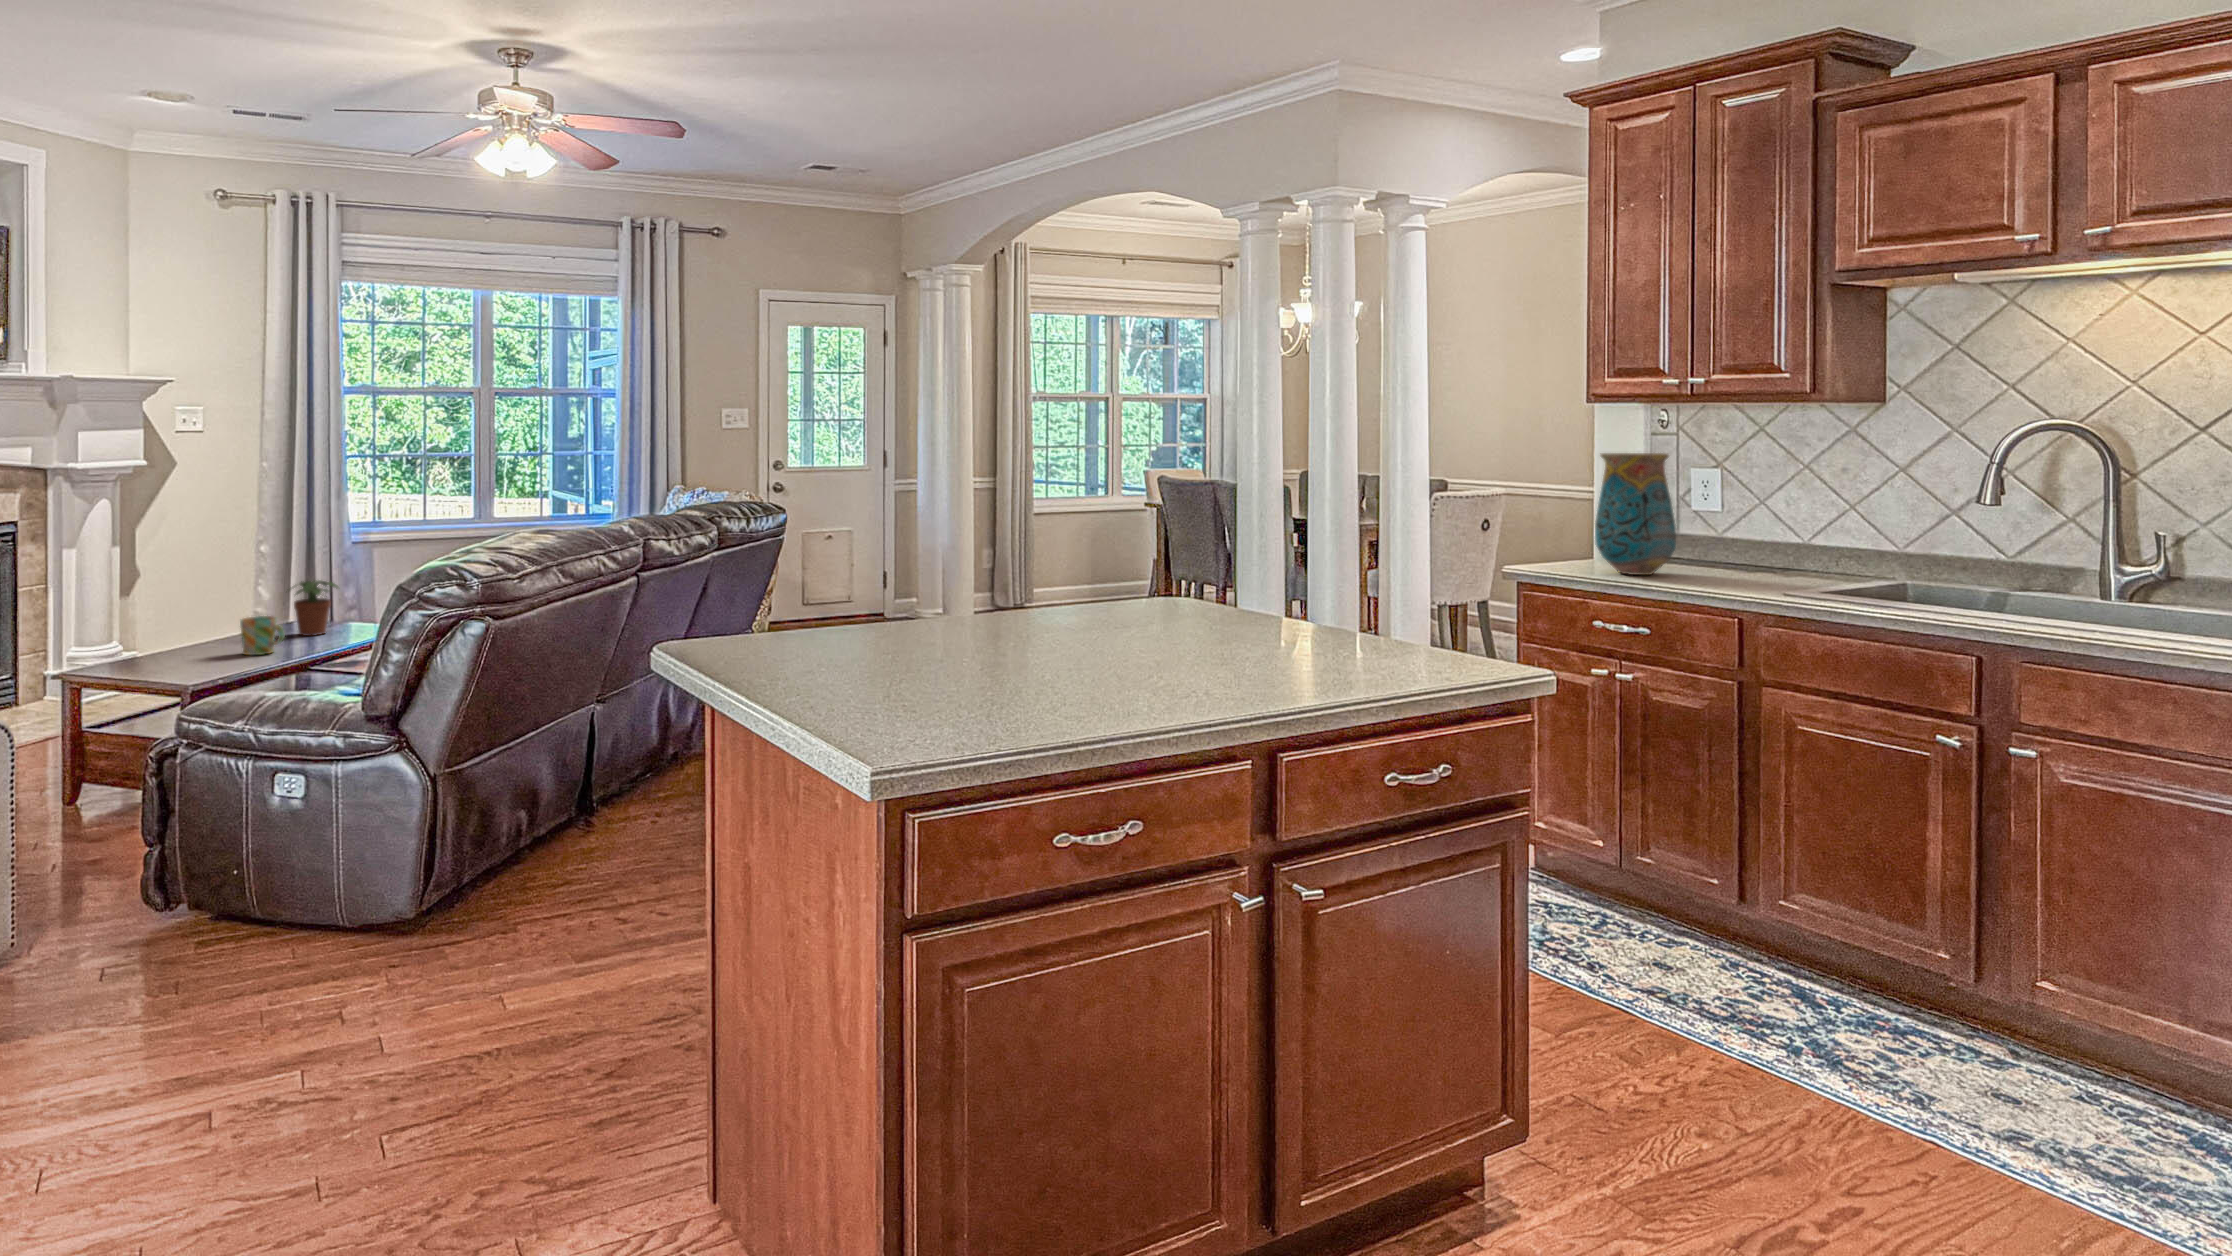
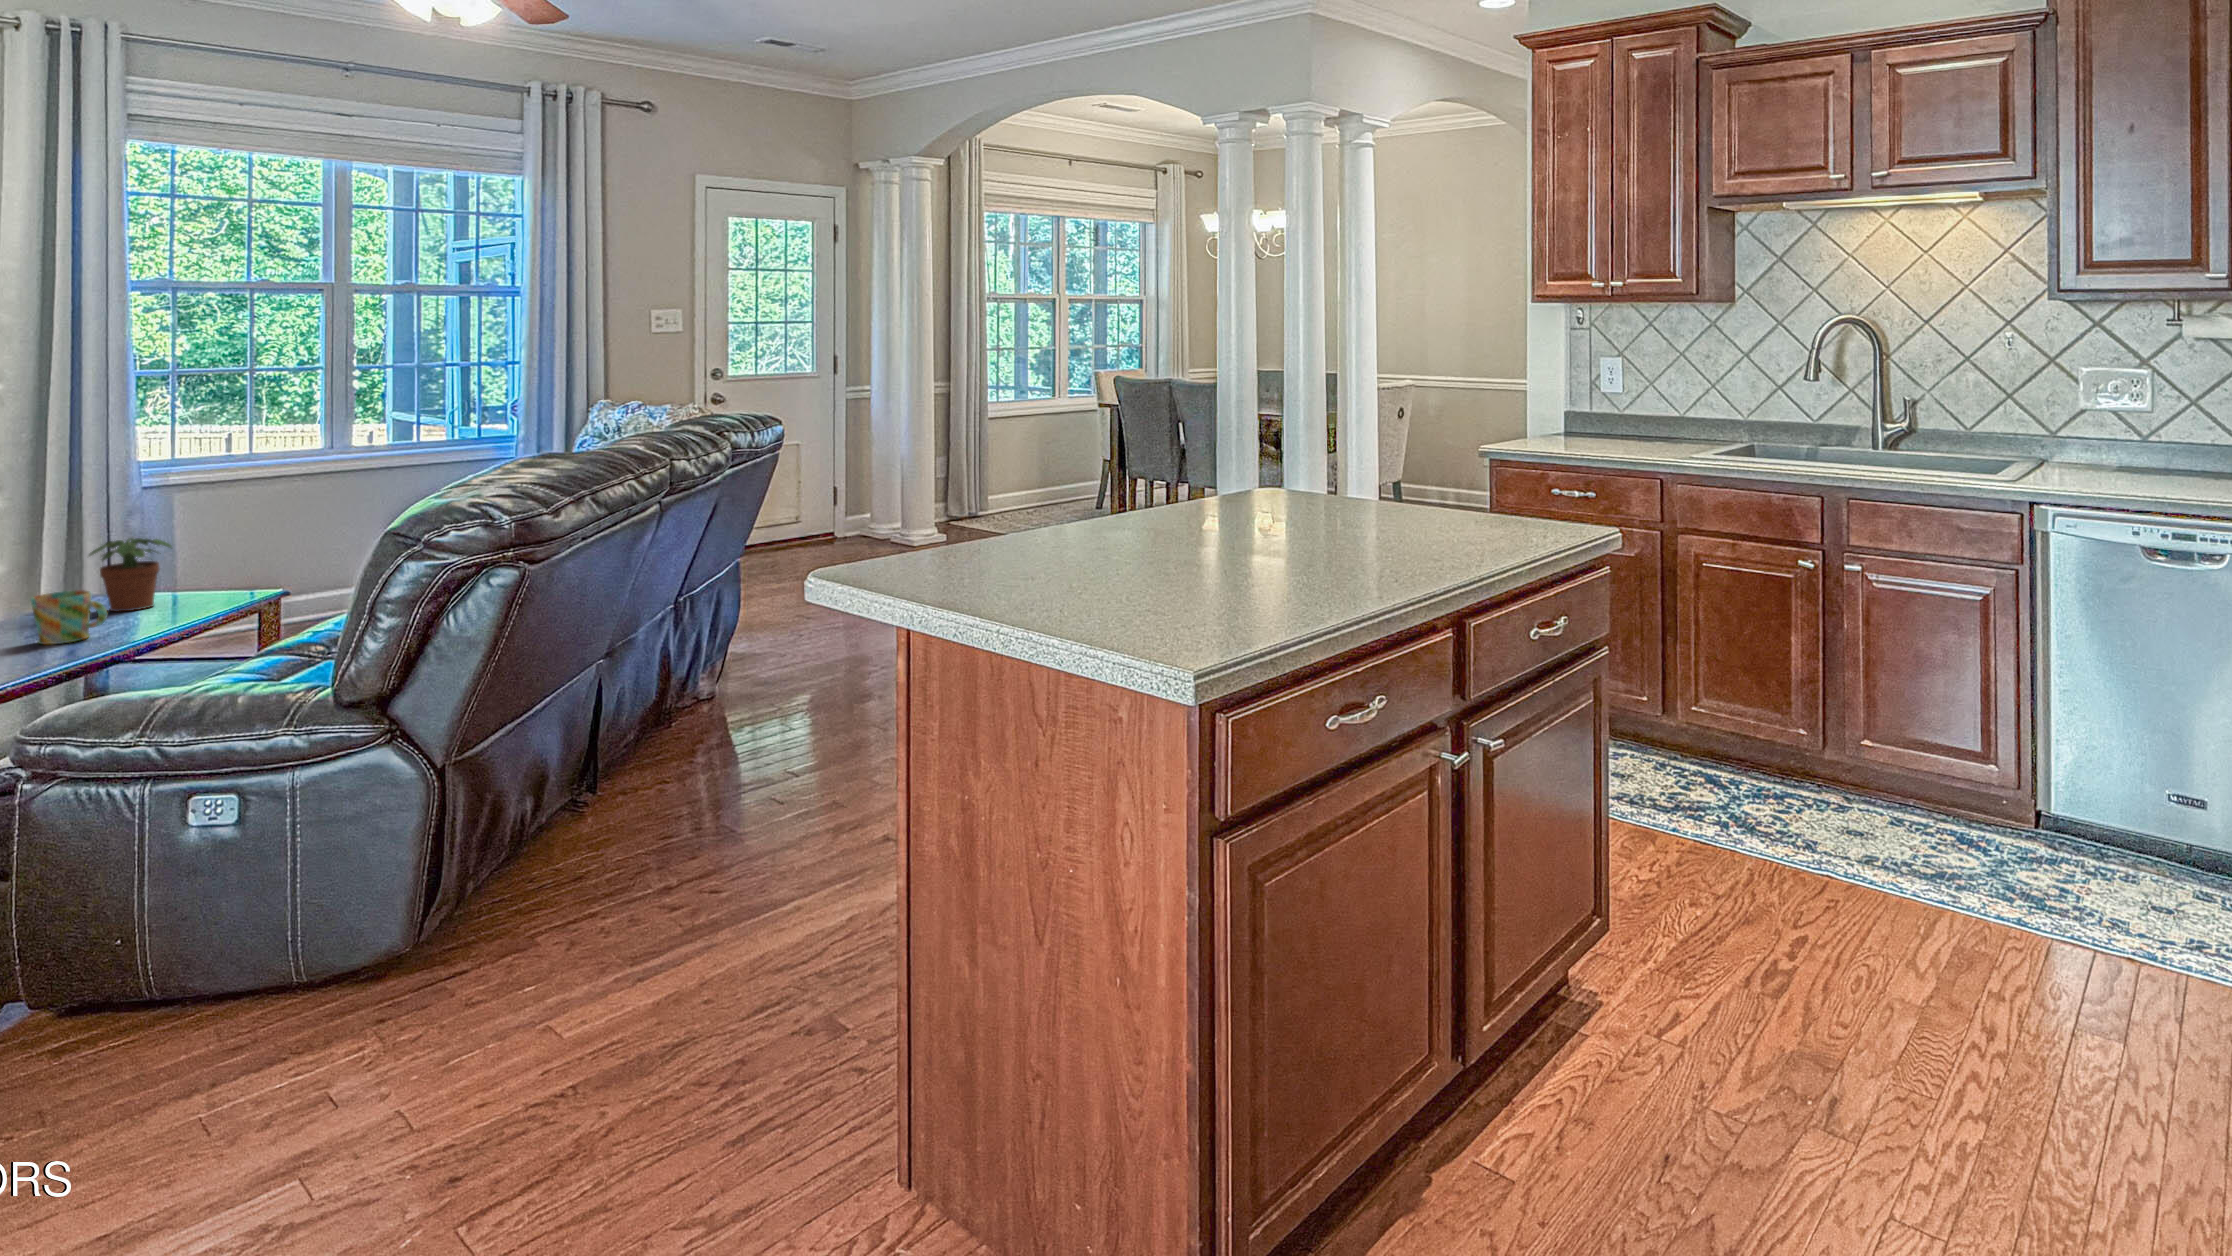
vase: present [1595,453,1676,575] -> none [1569,357,1629,460]

